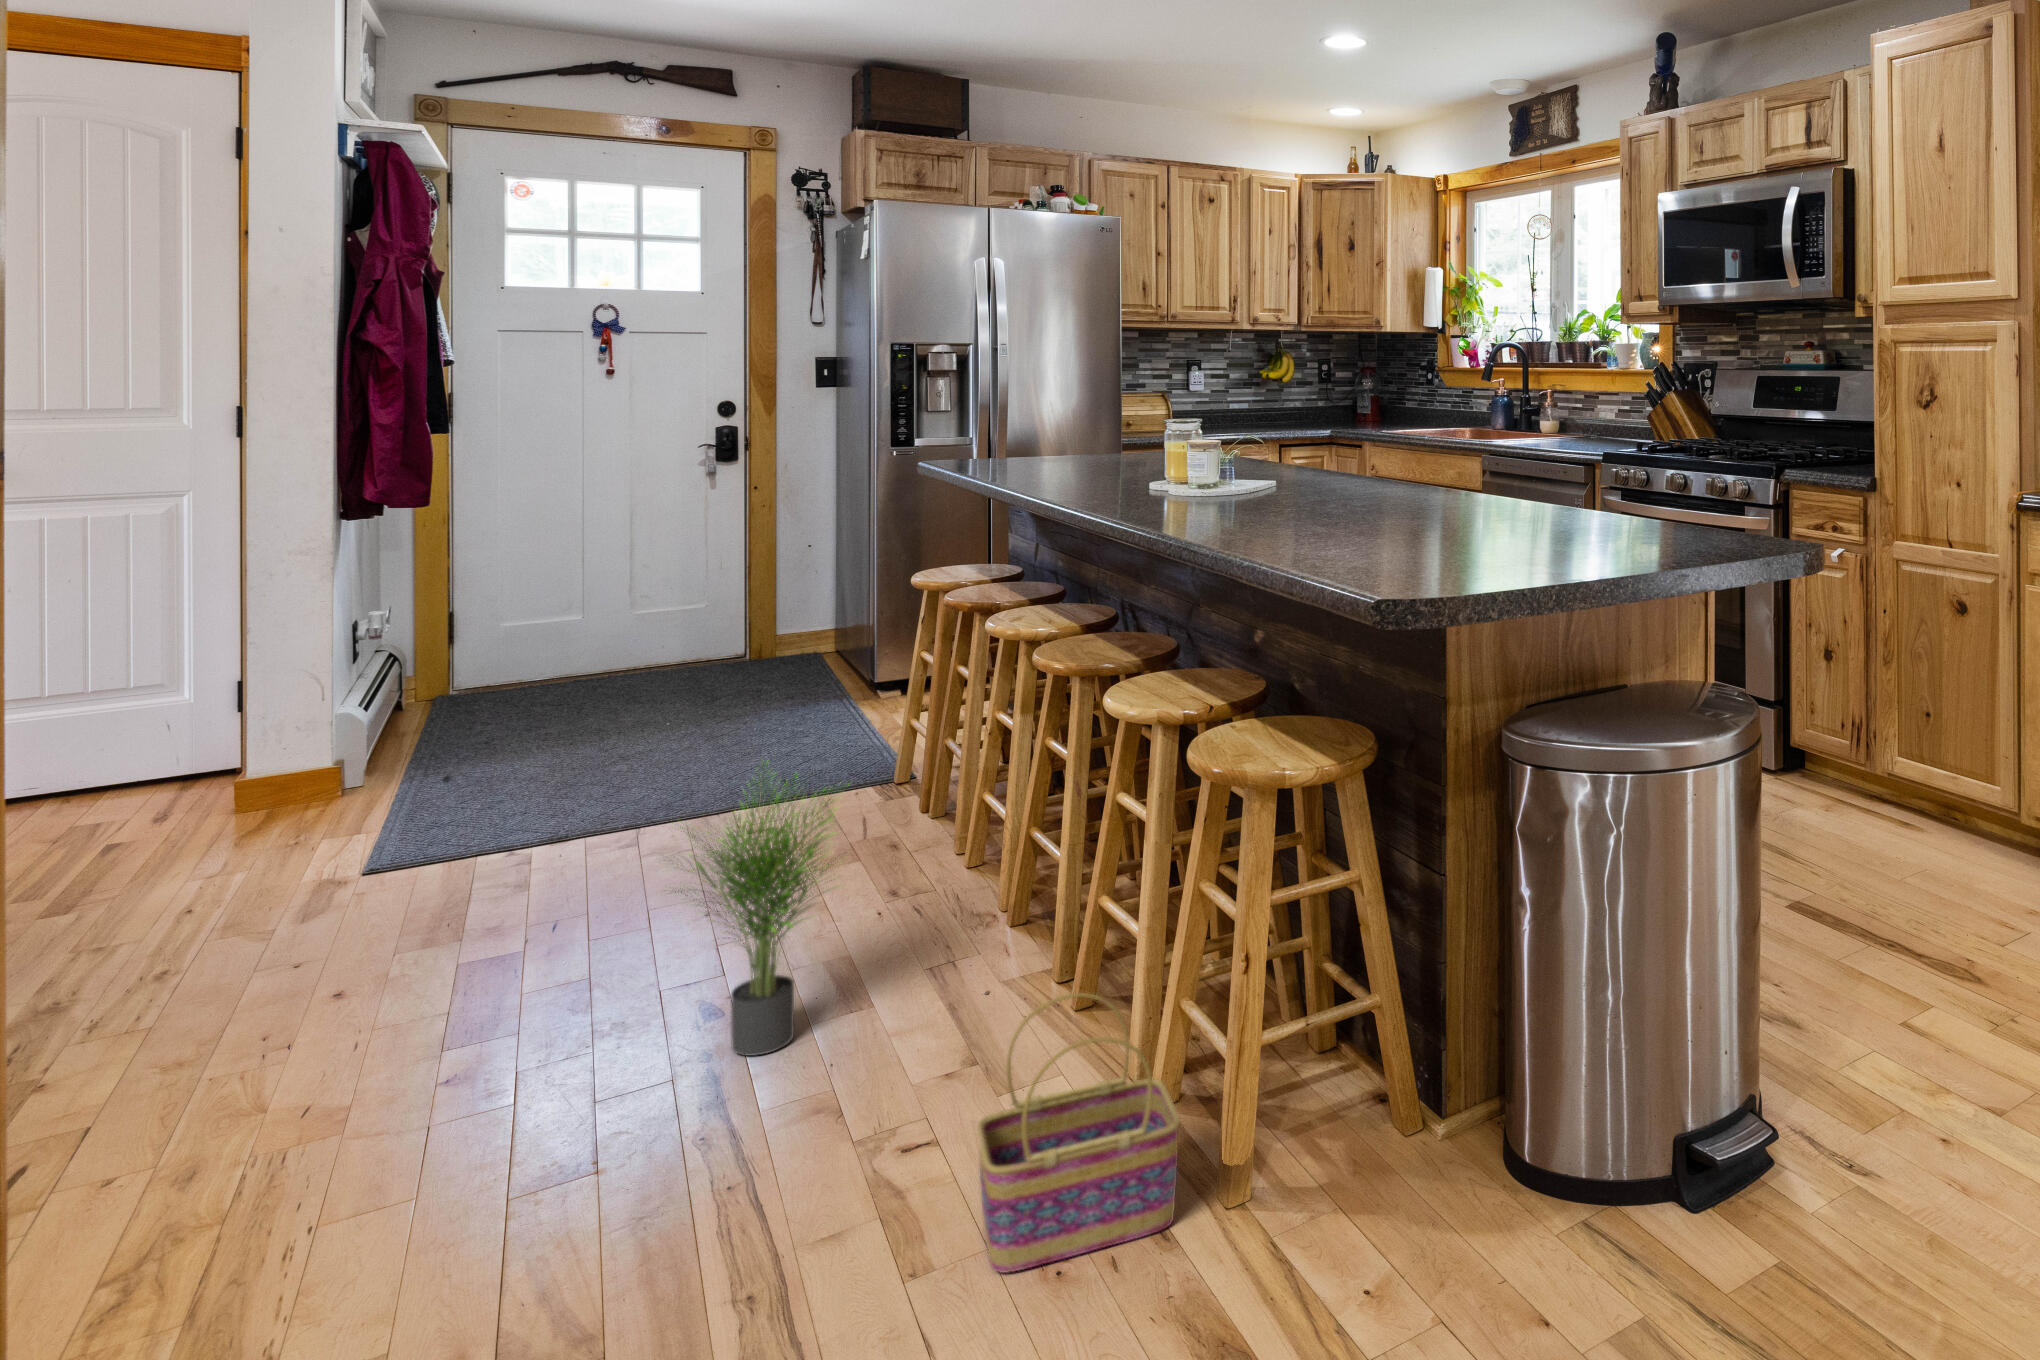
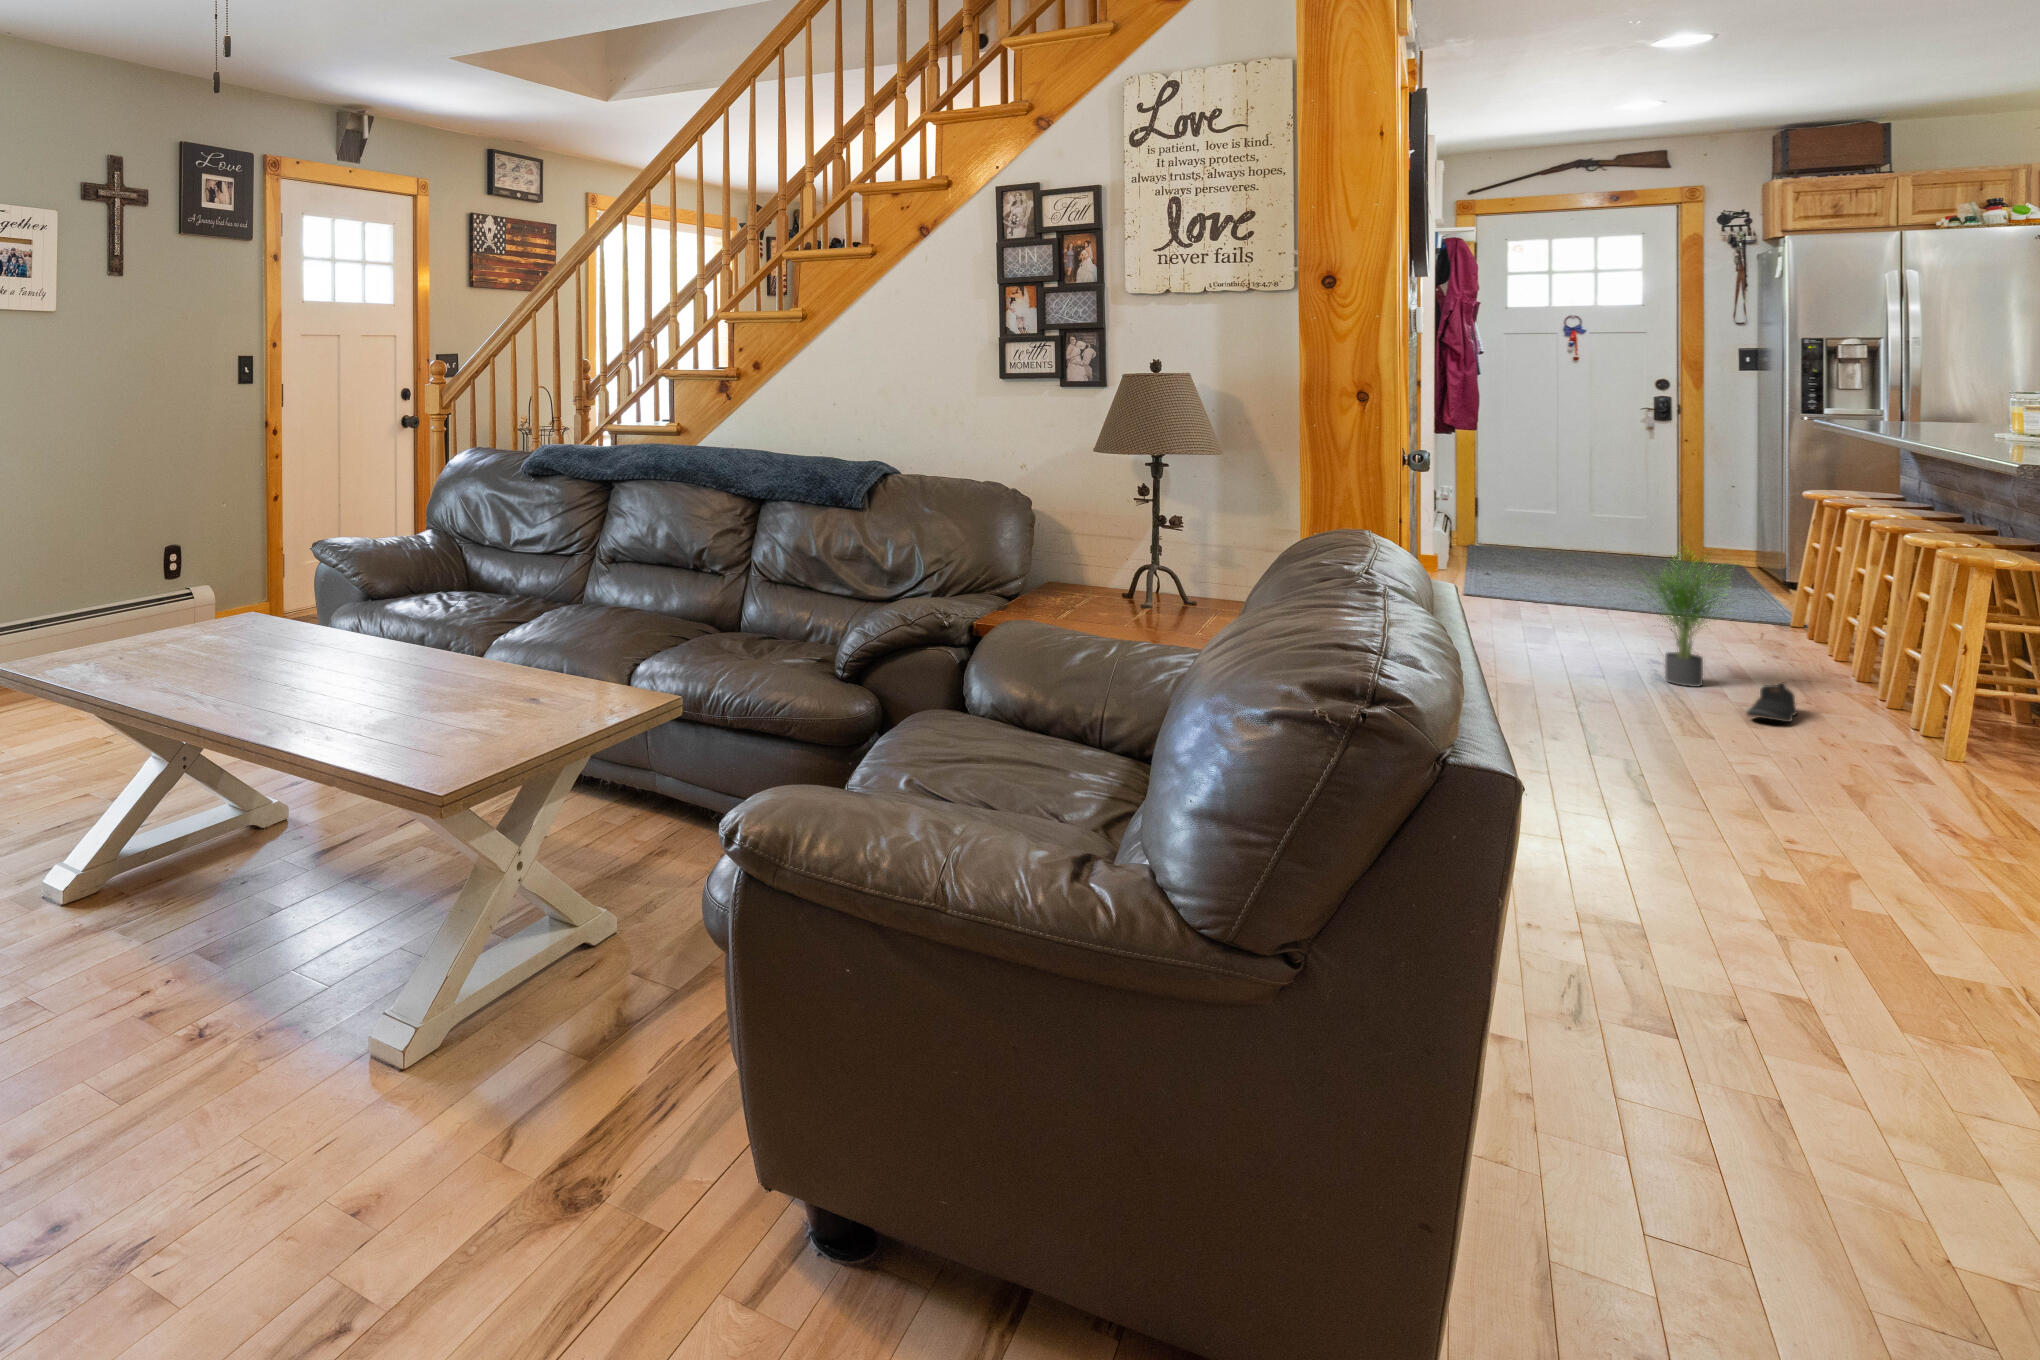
basket: present [977,993,1180,1273] -> none [1801,652,1935,774]
shoe: none [874,1019,948,1147] -> present [1747,682,1797,722]

